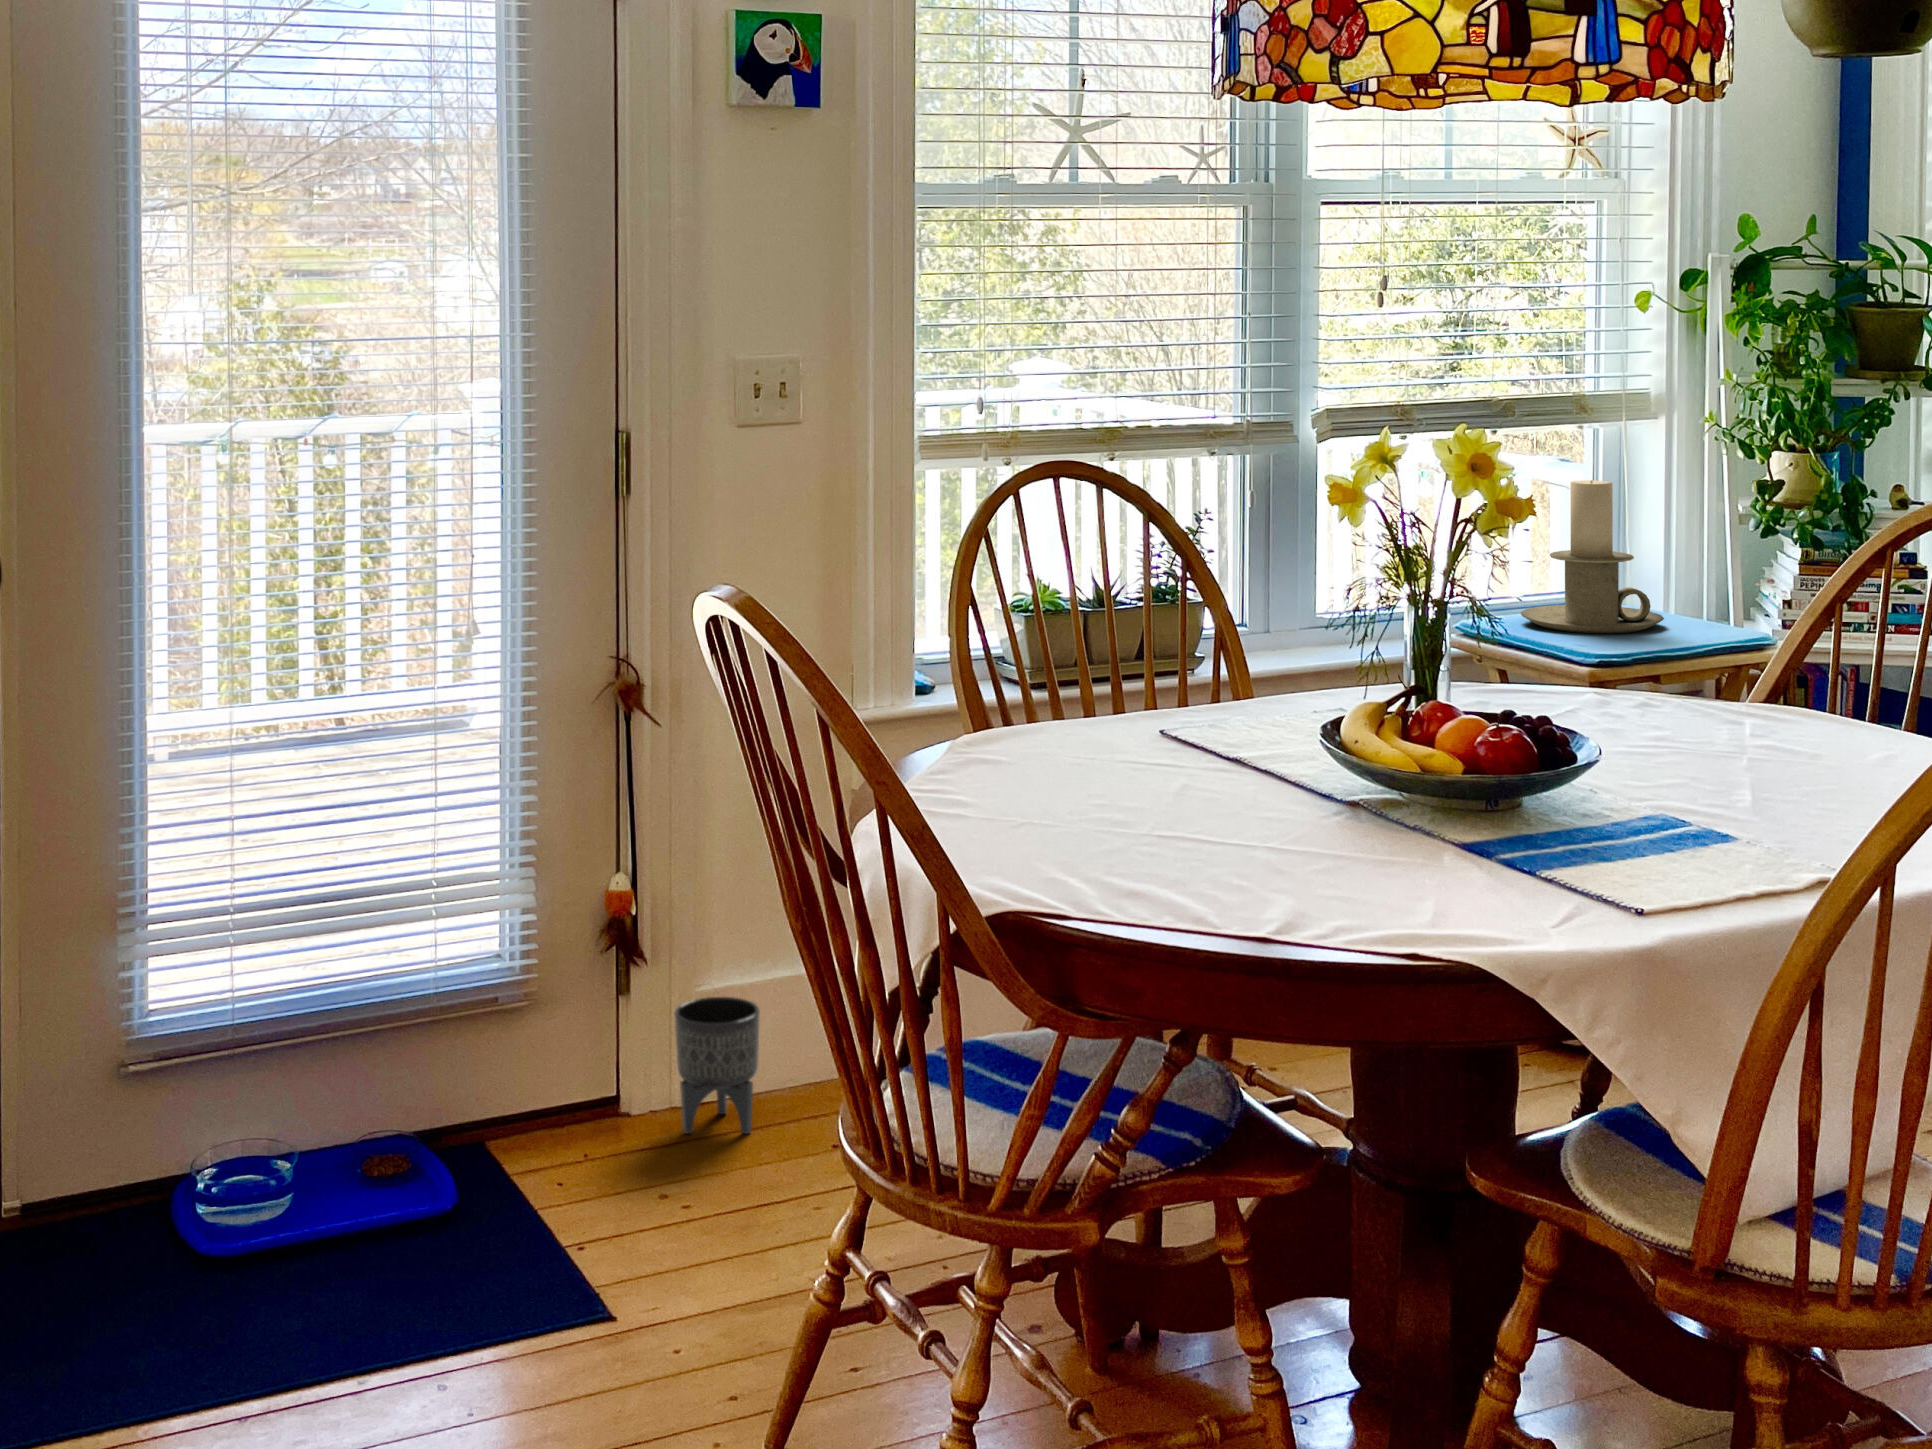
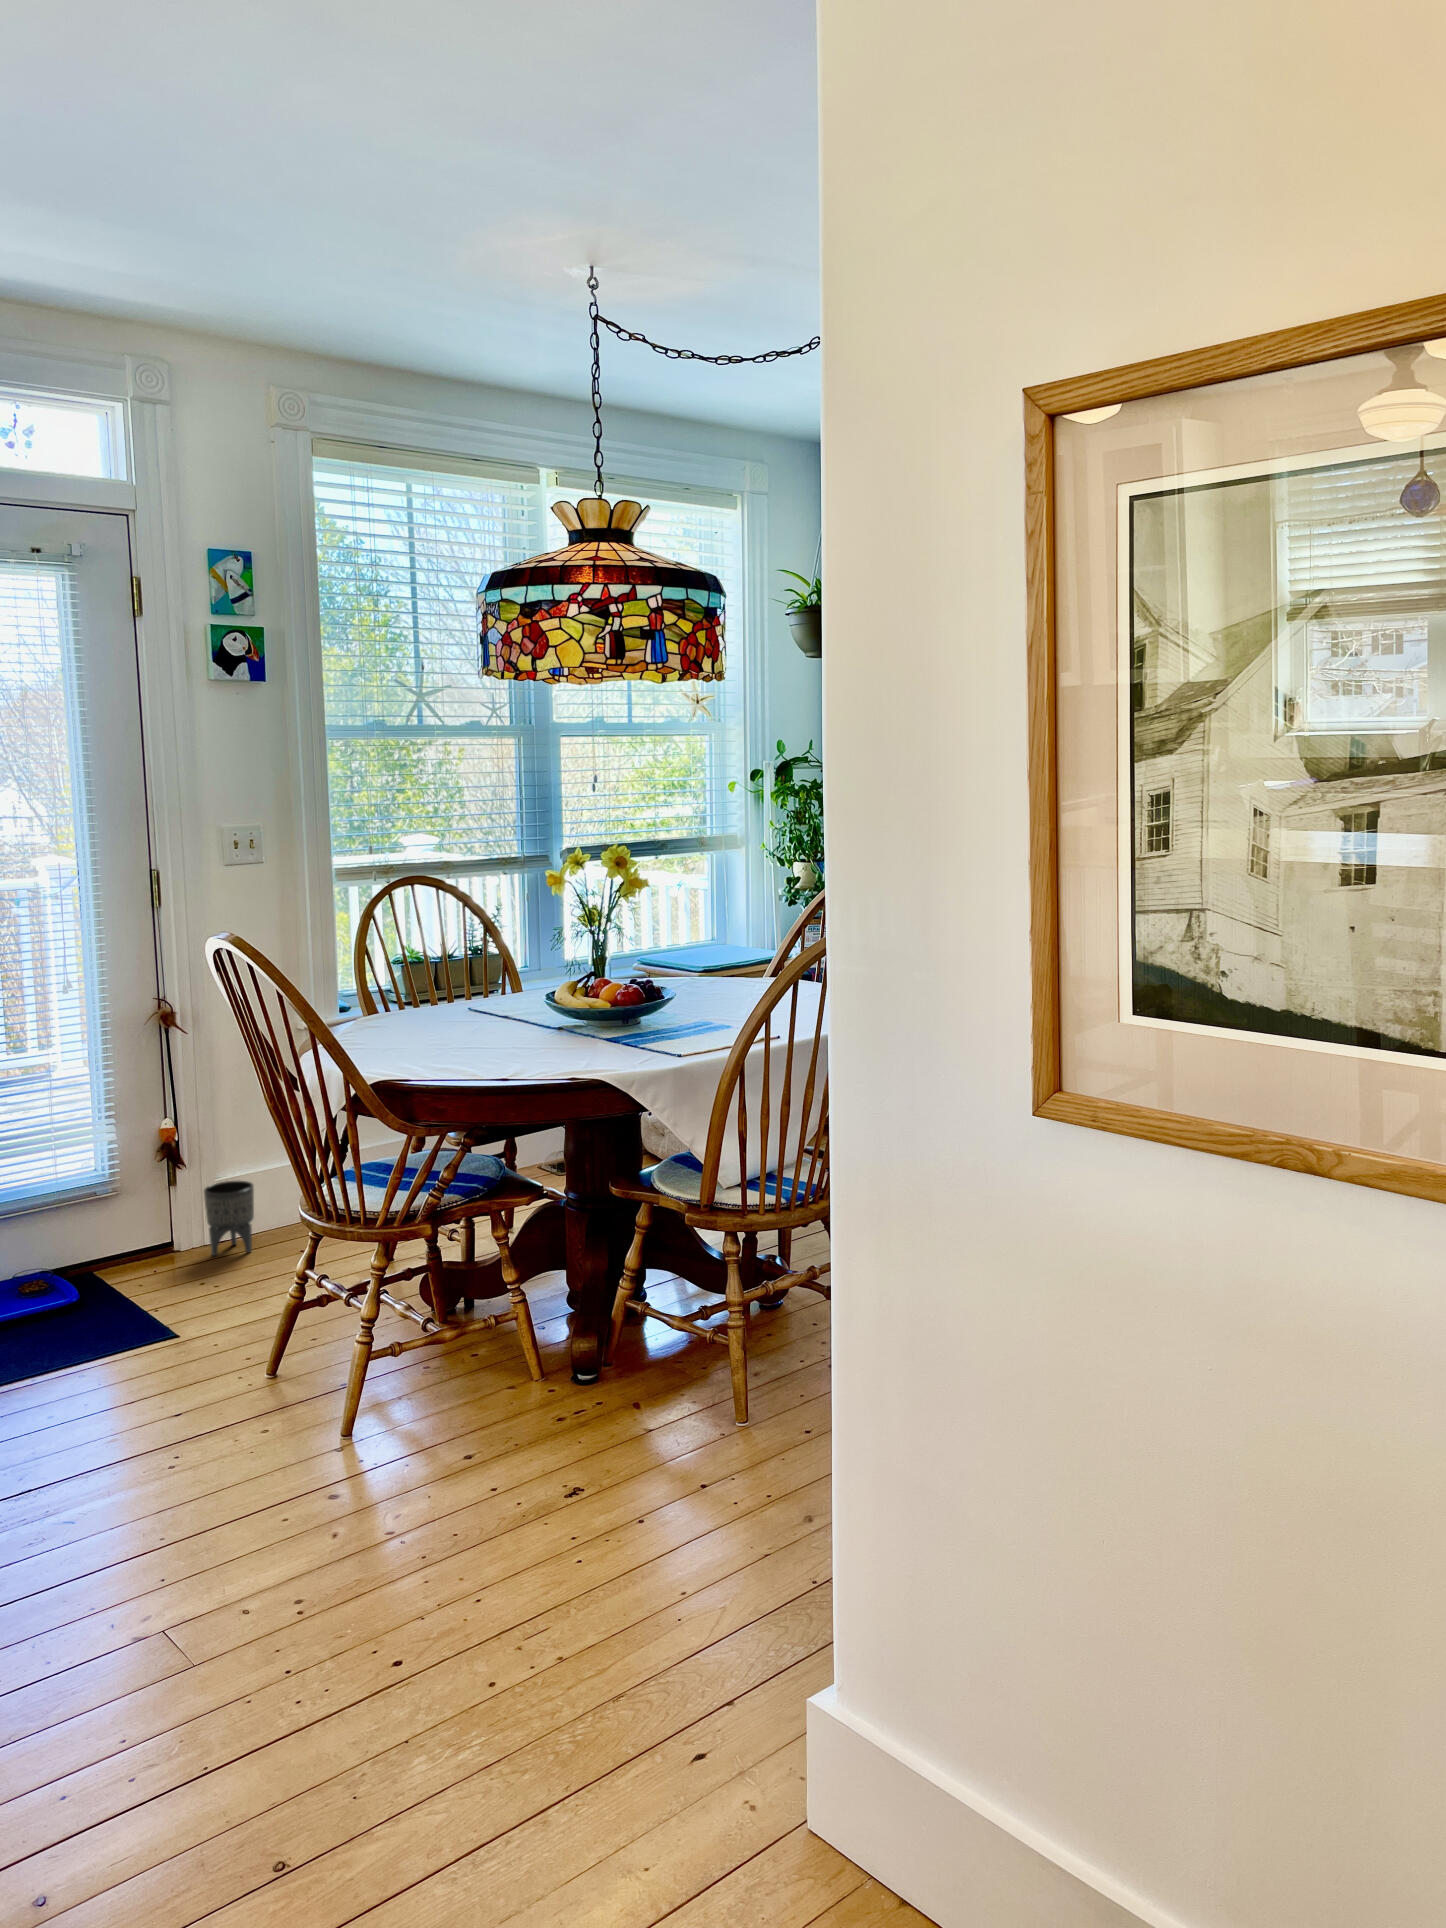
candle holder: present [1520,480,1664,633] -> none [666,882,738,961]

